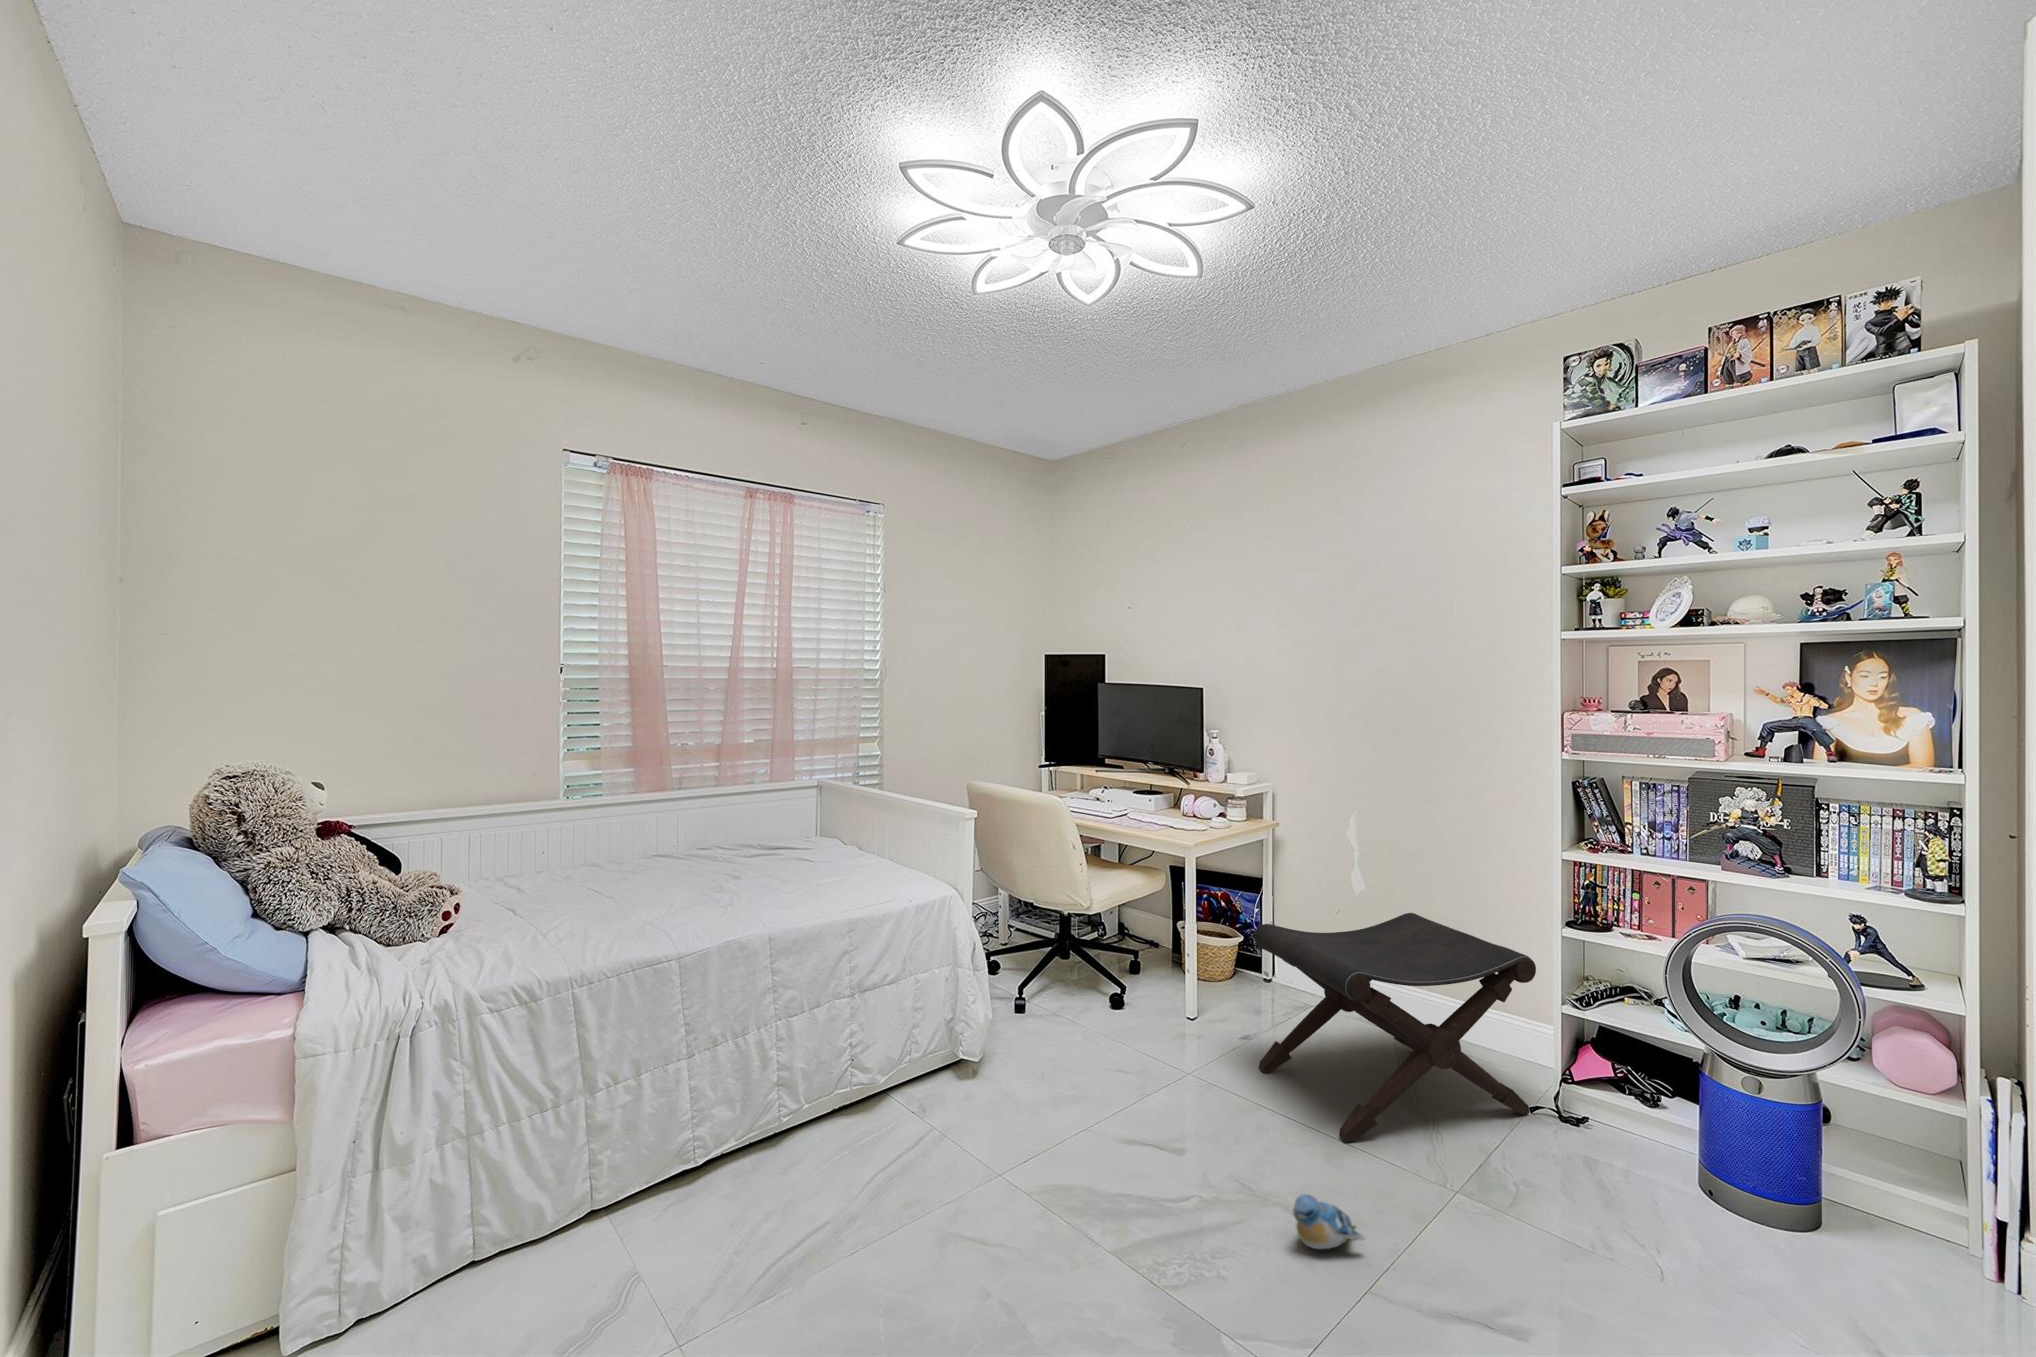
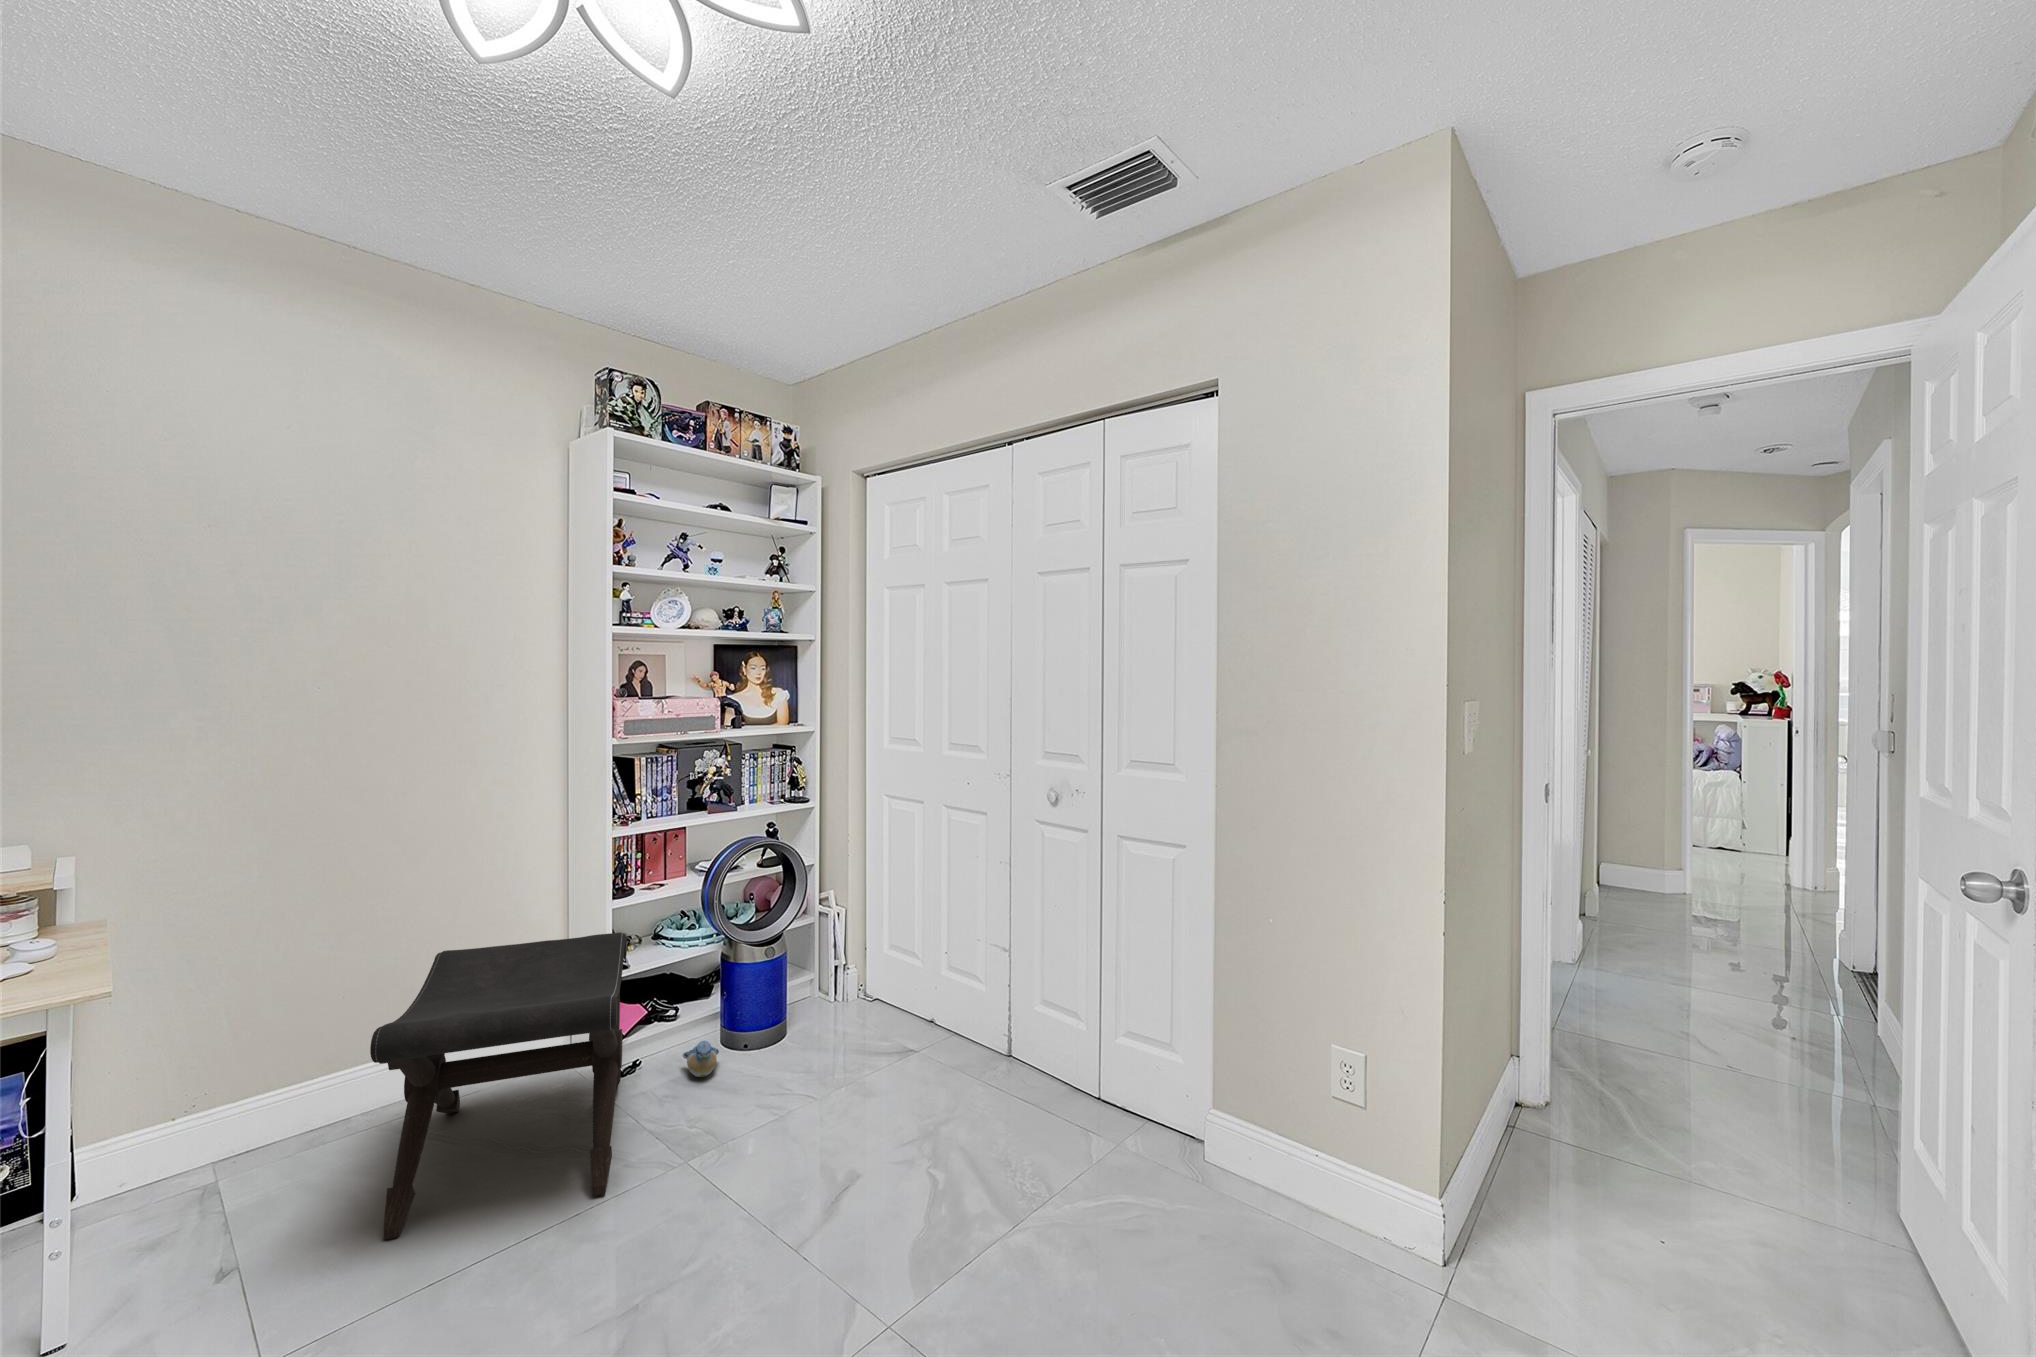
plush toy: present [1293,1194,1365,1249] -> present [683,1041,719,1077]

